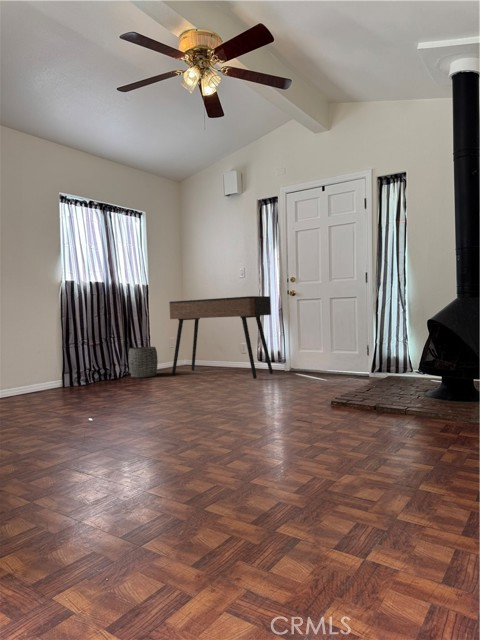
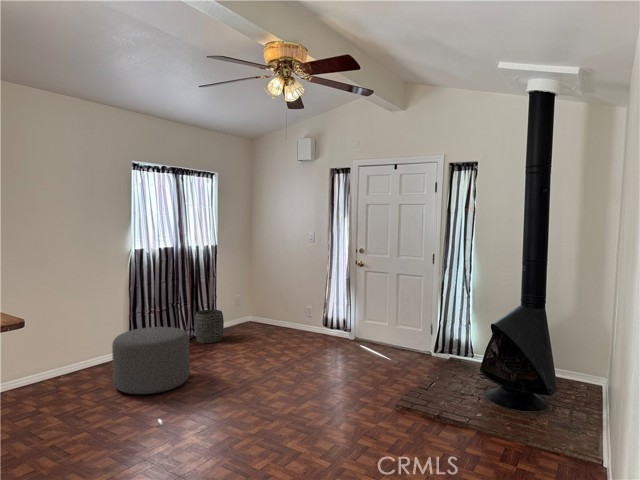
console table: present [169,296,273,379] -> none [238,265,339,354]
ottoman: none [44,348,121,406] -> present [112,327,190,394]

